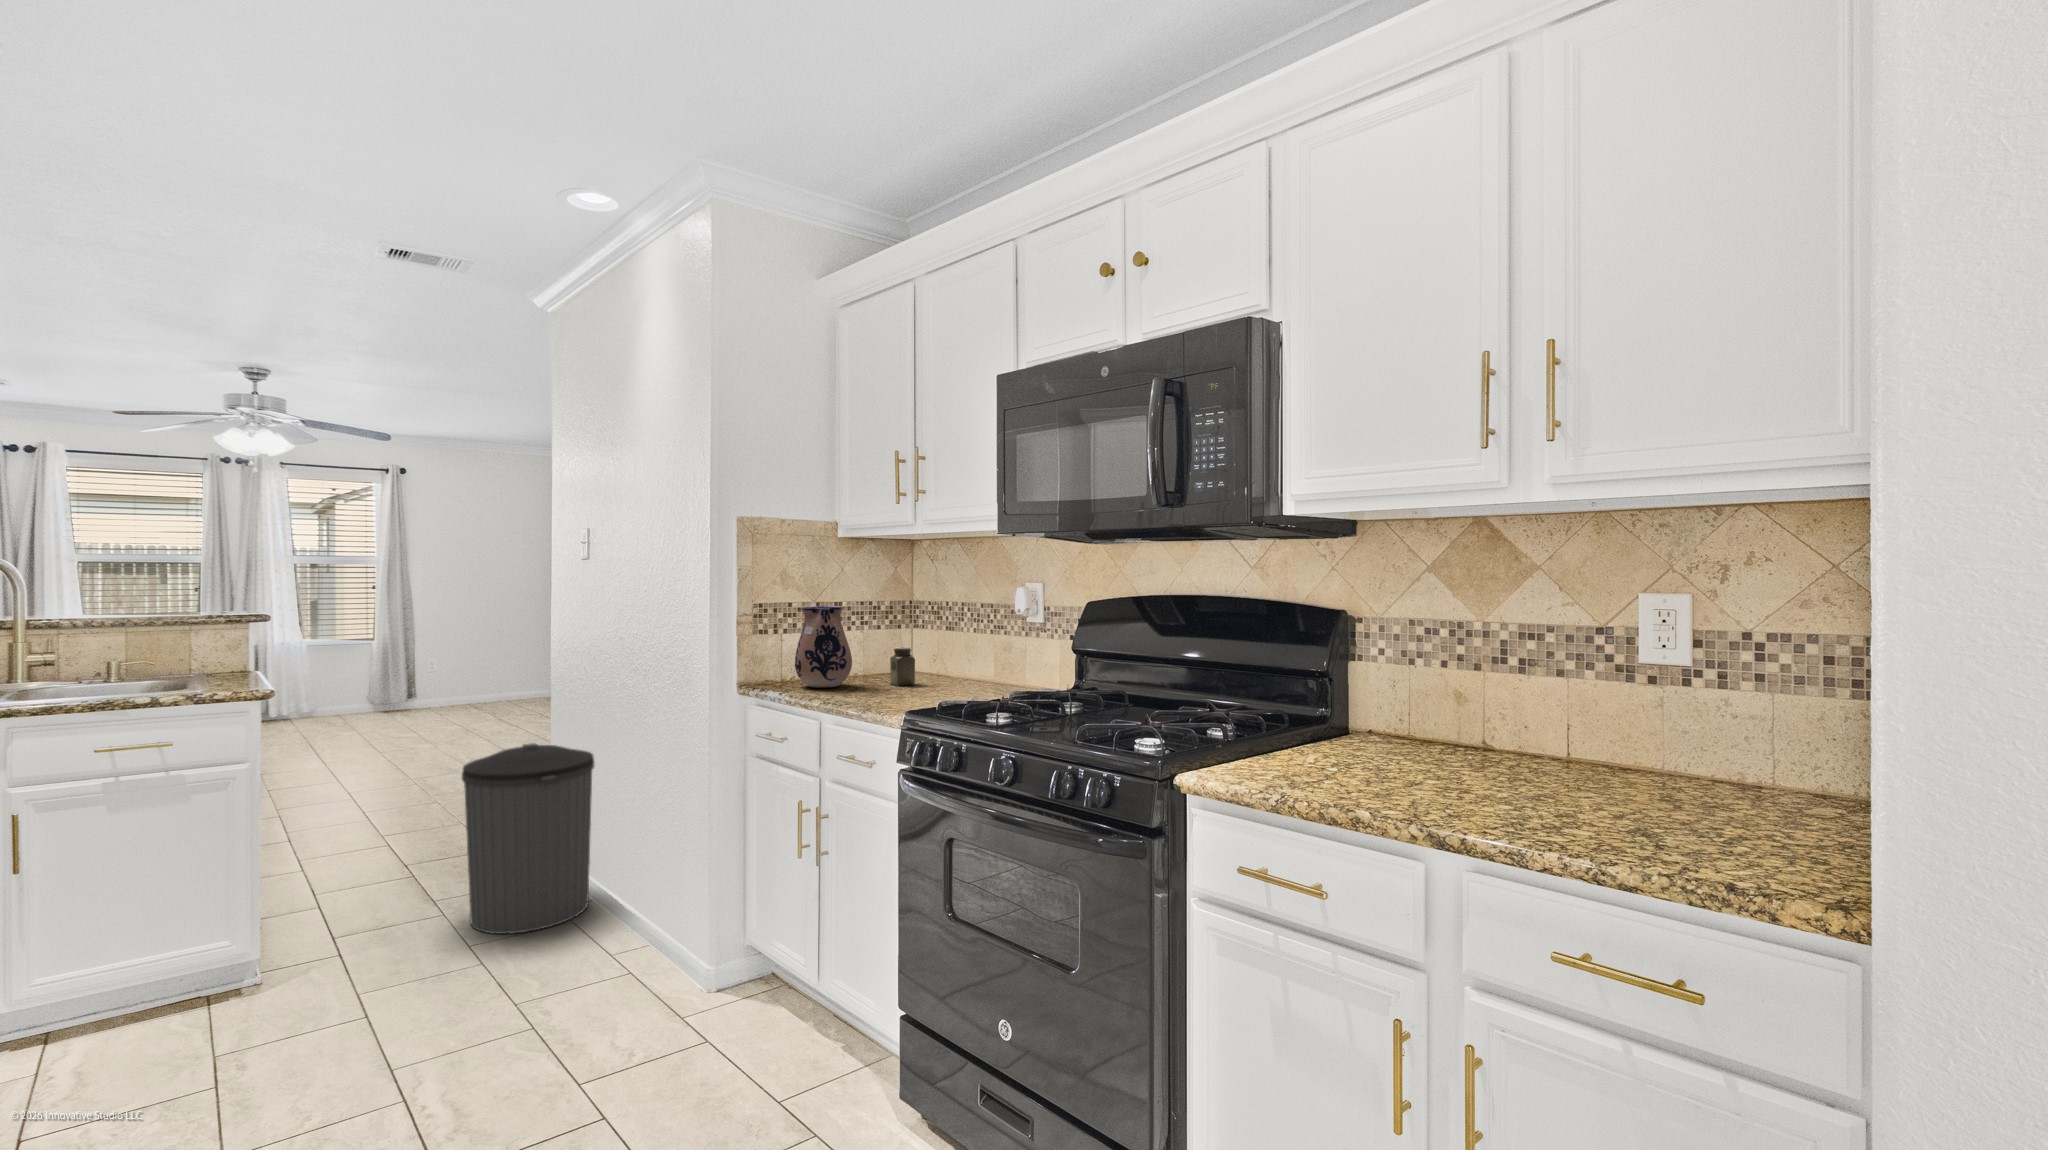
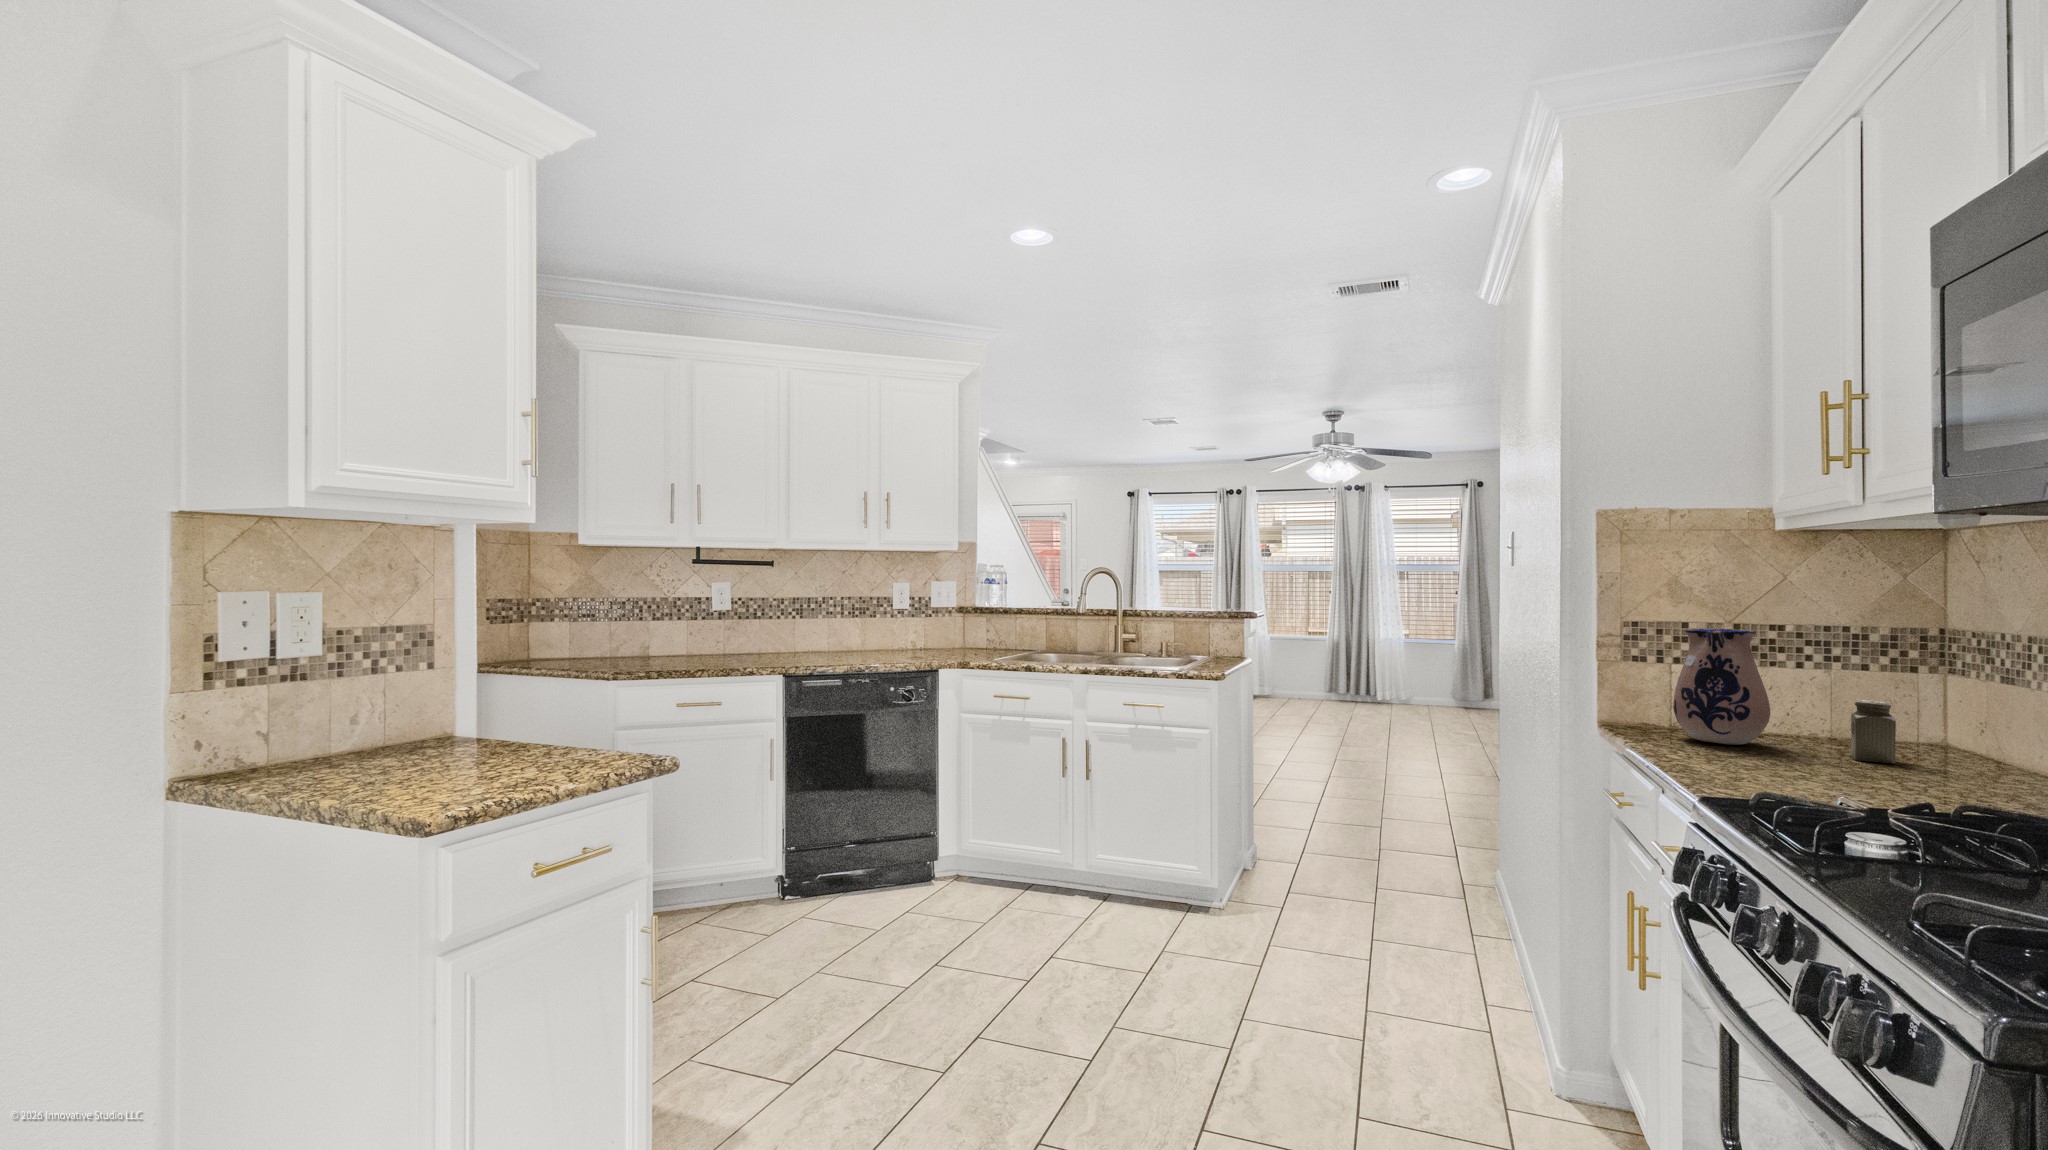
trash can: present [462,743,594,934] -> none [1368,757,1498,953]

